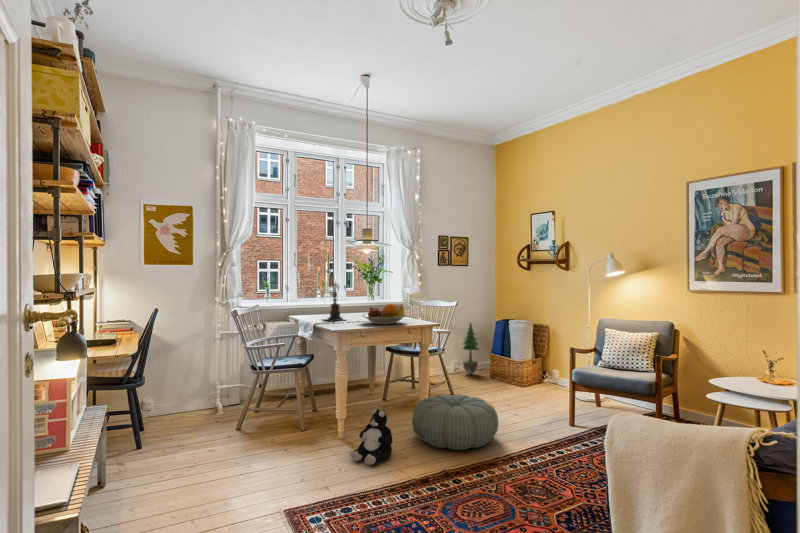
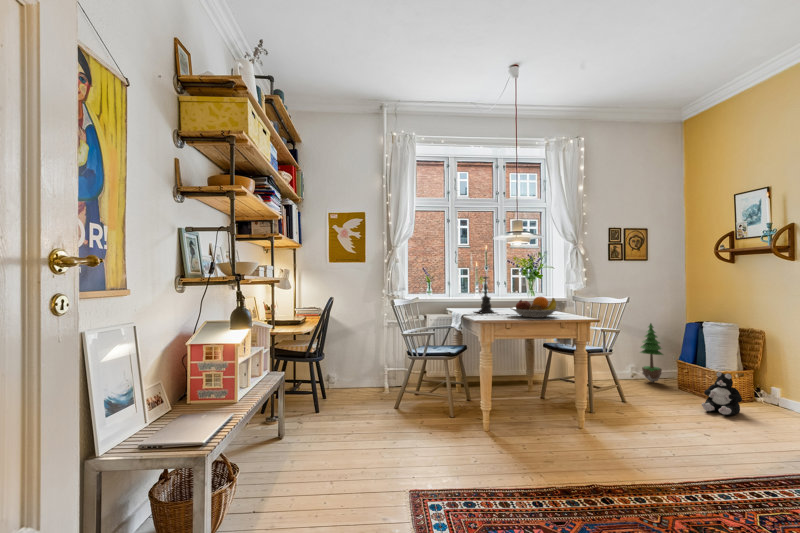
pouf: present [412,394,498,450] -> none [562,399,675,466]
plush toy: present [350,408,393,465] -> present [702,372,742,415]

